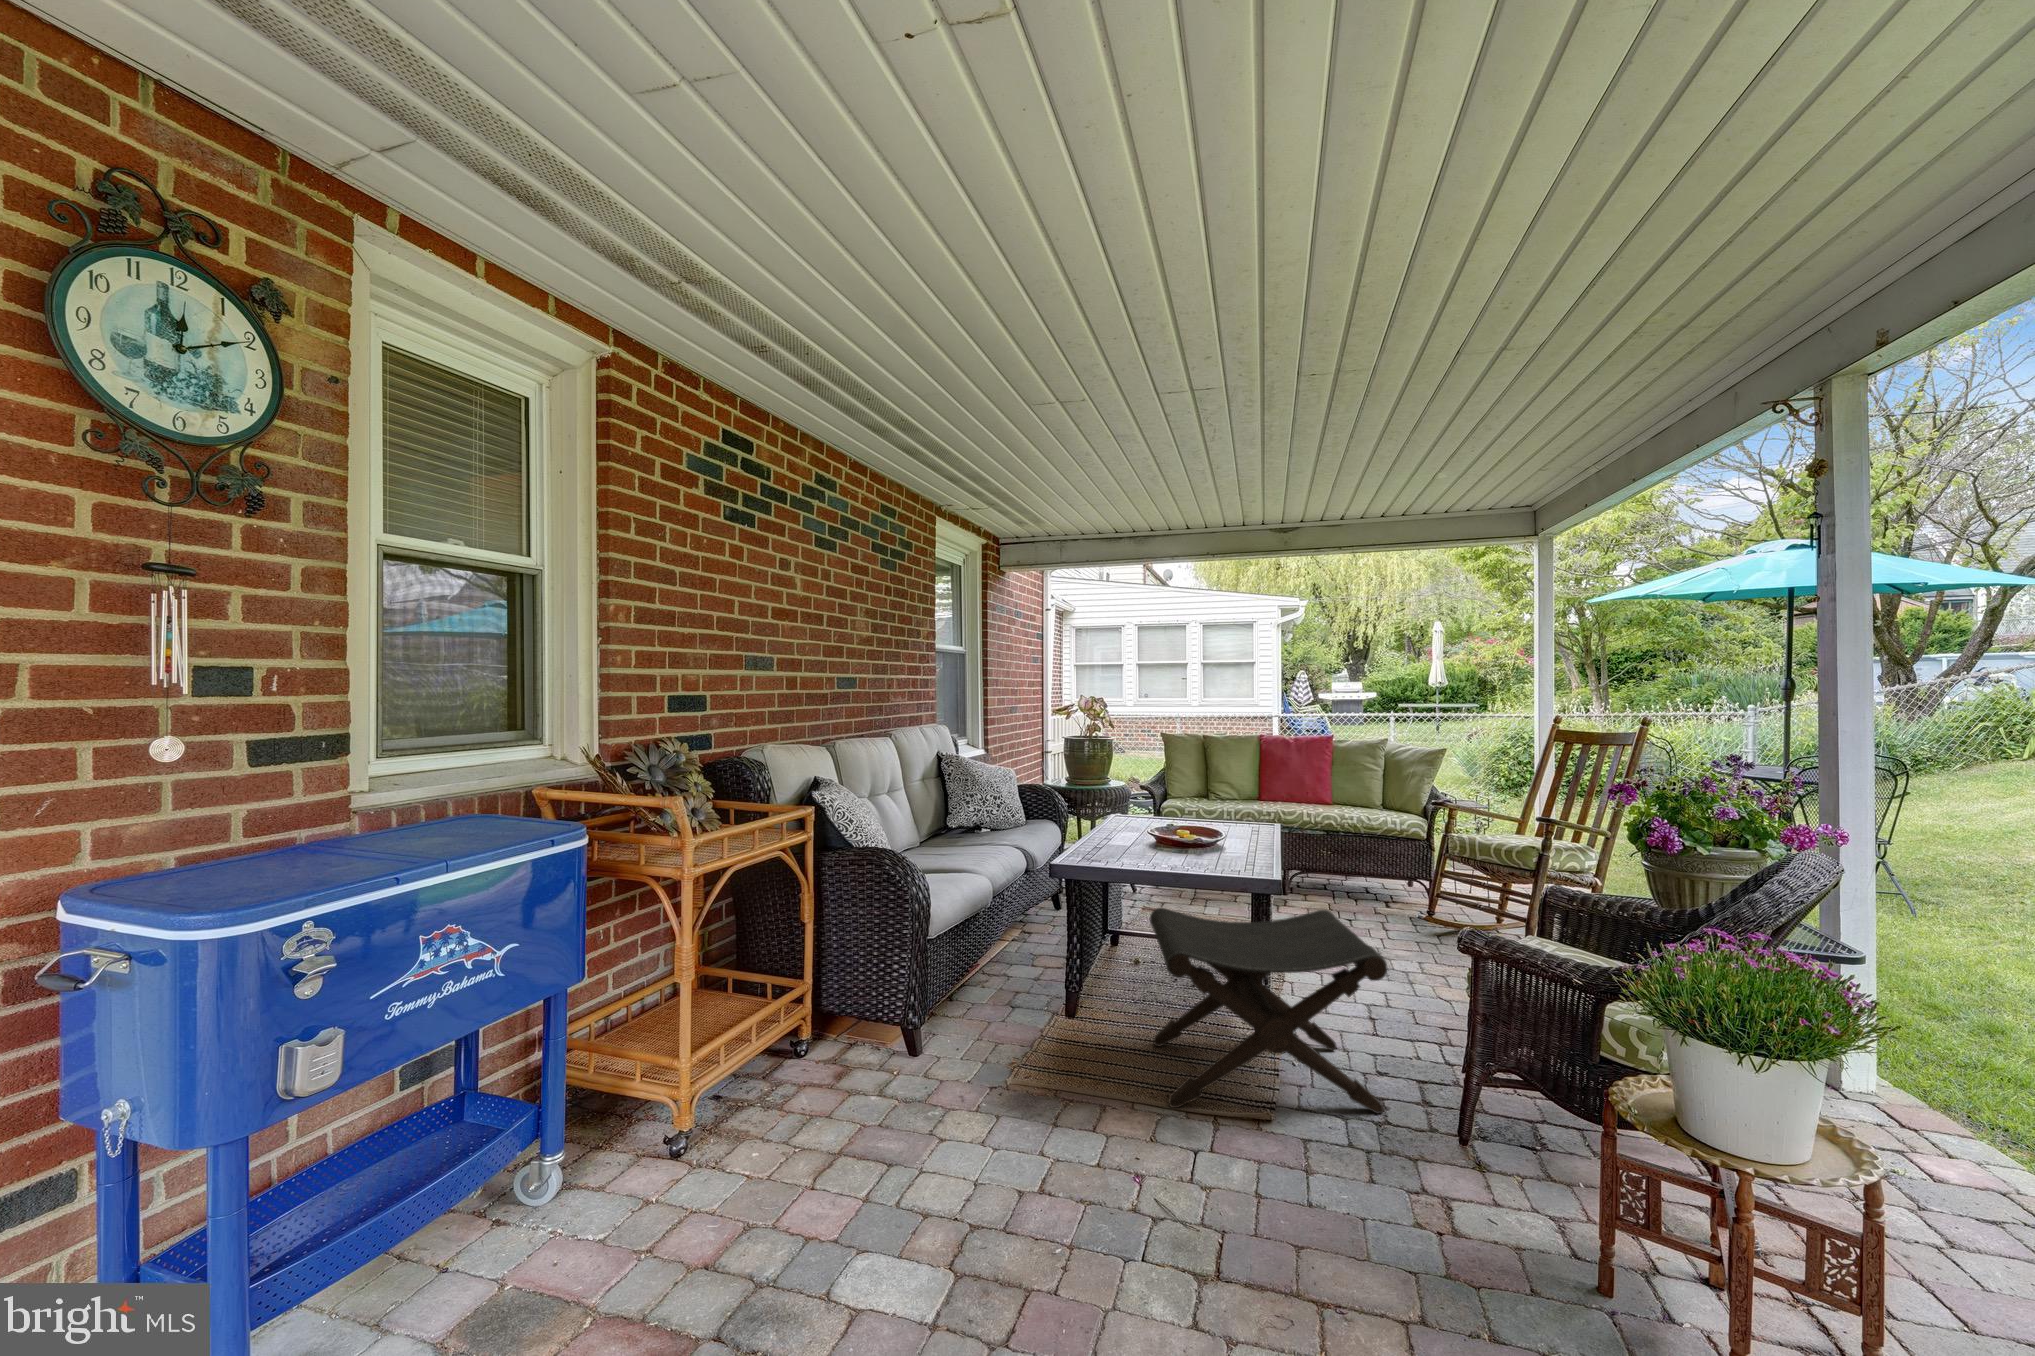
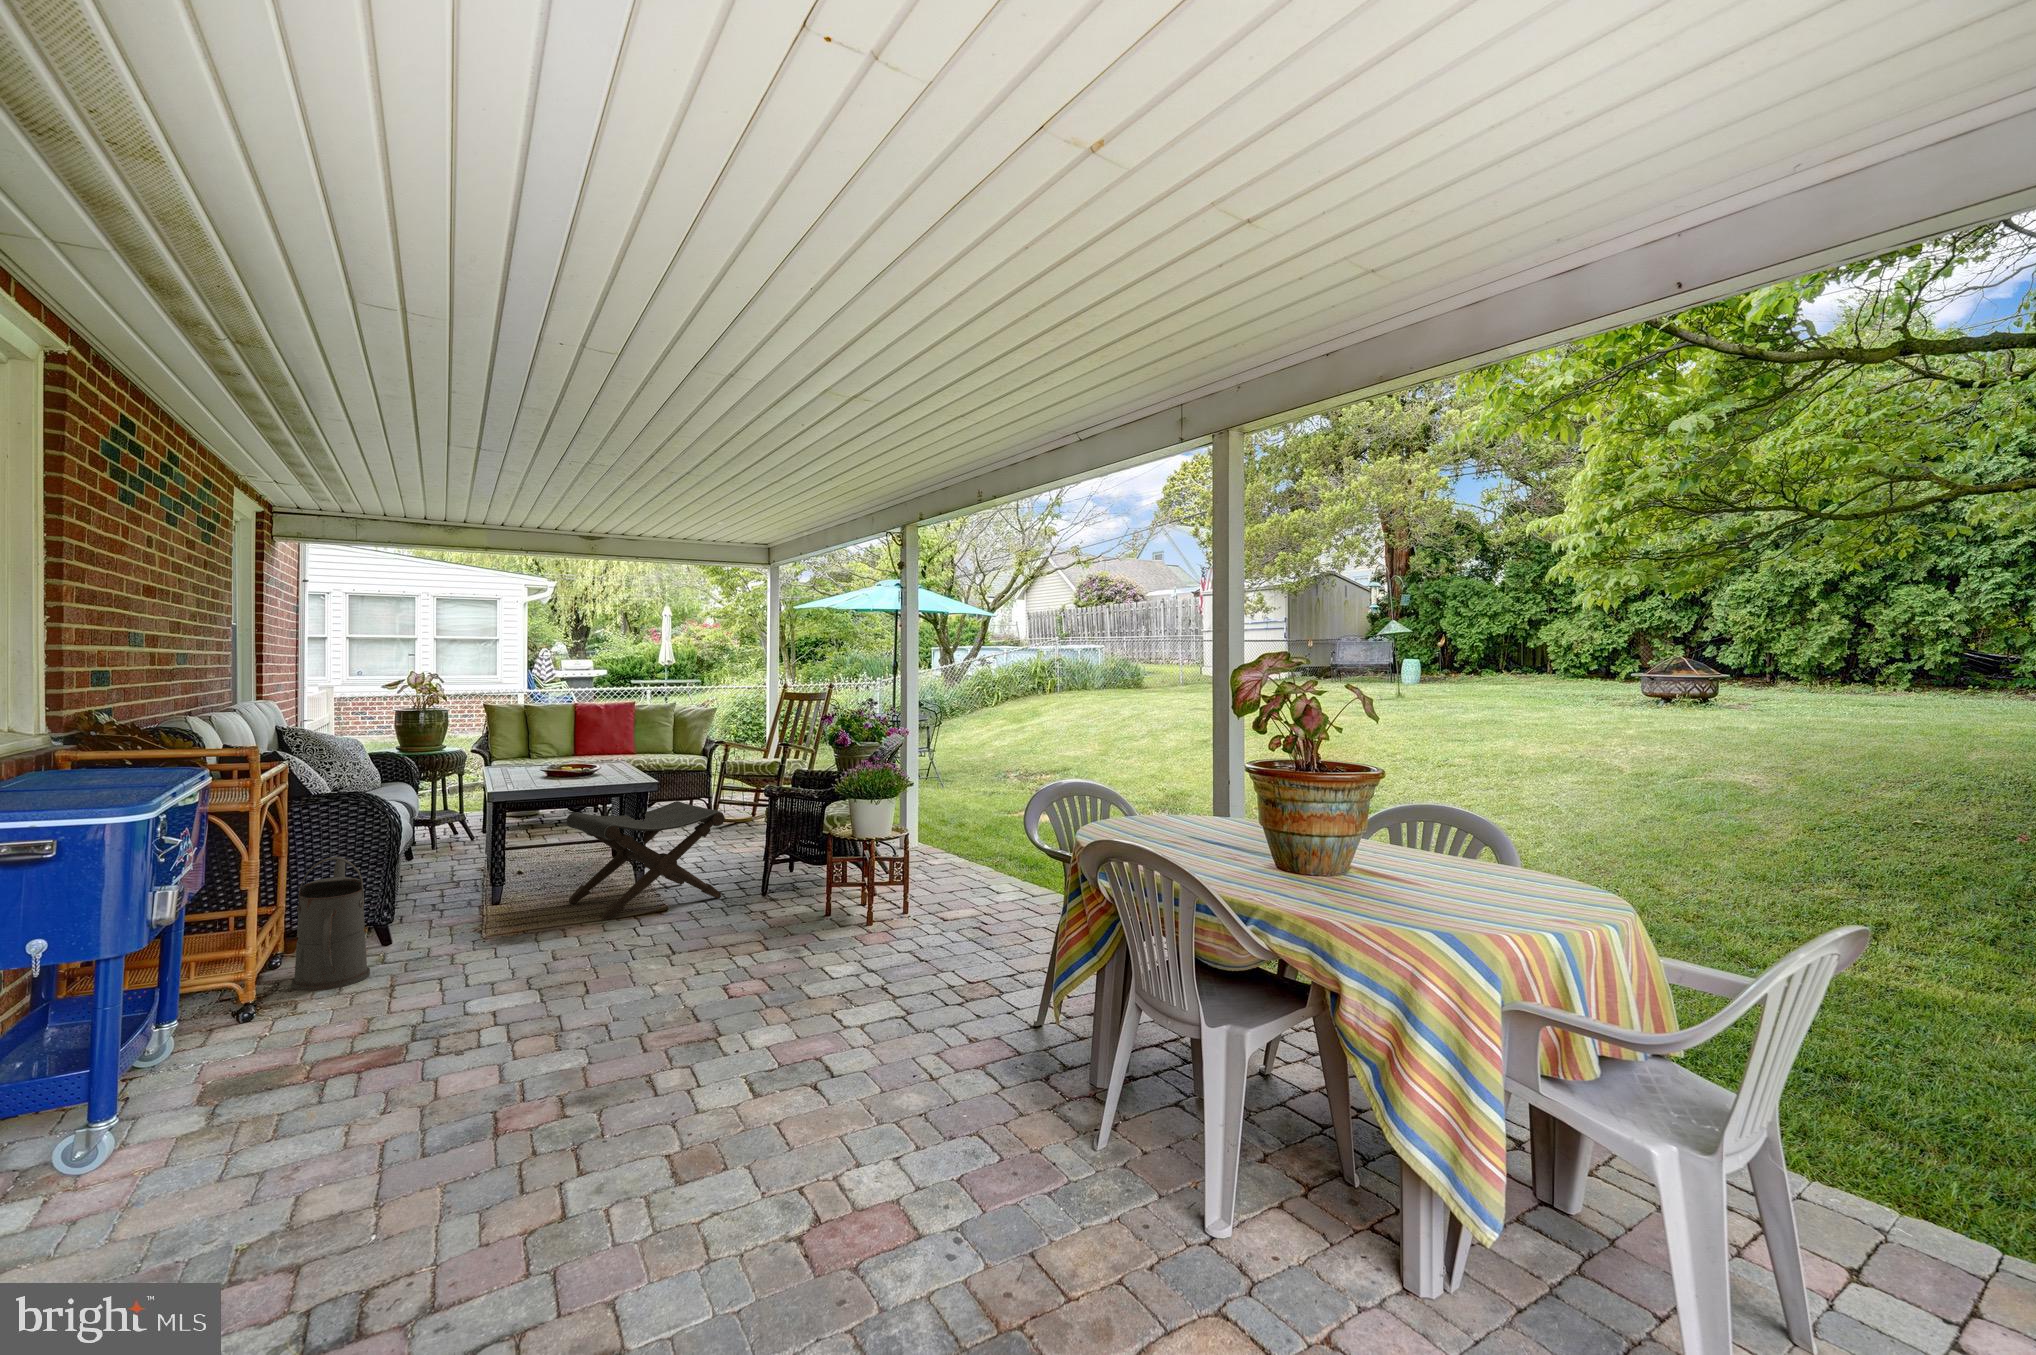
watering can: none [744,937,859,1139] -> present [291,857,370,991]

